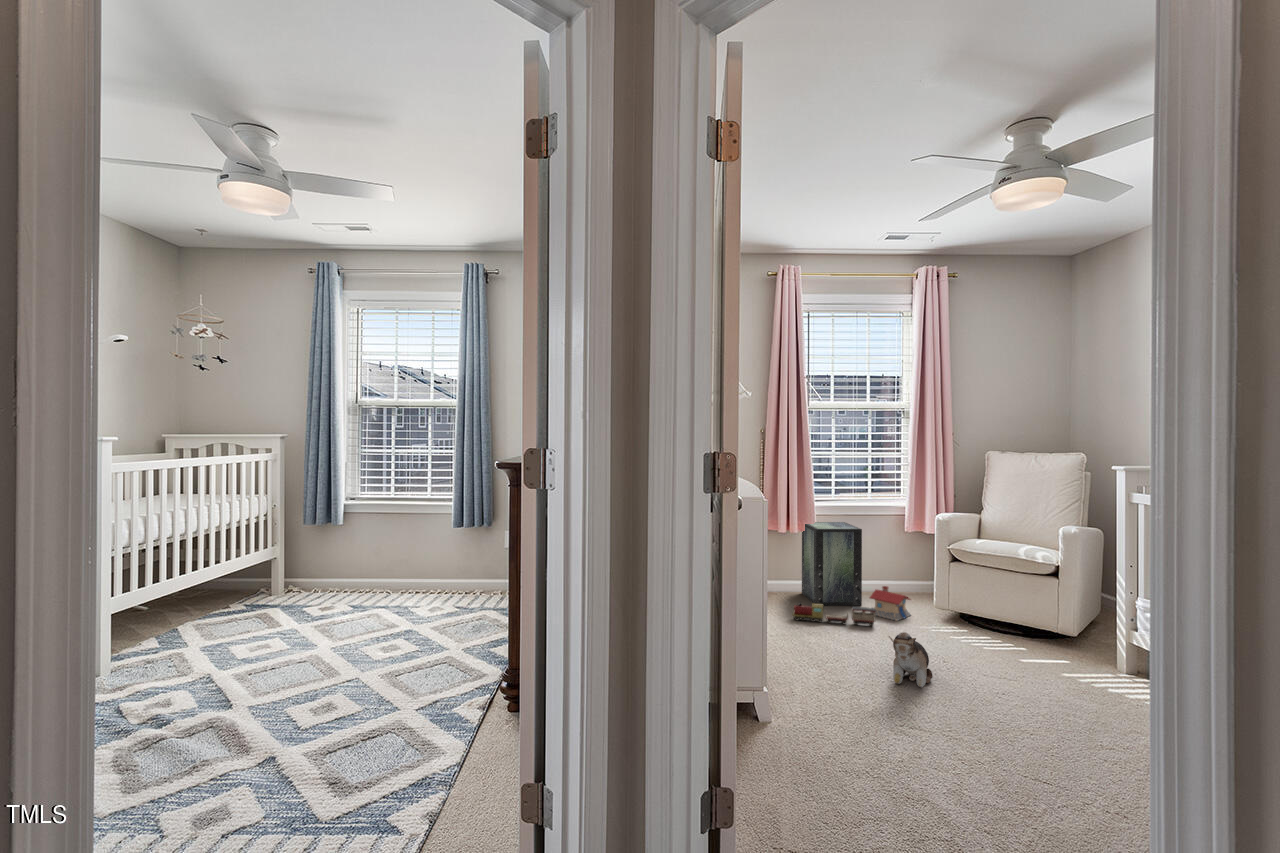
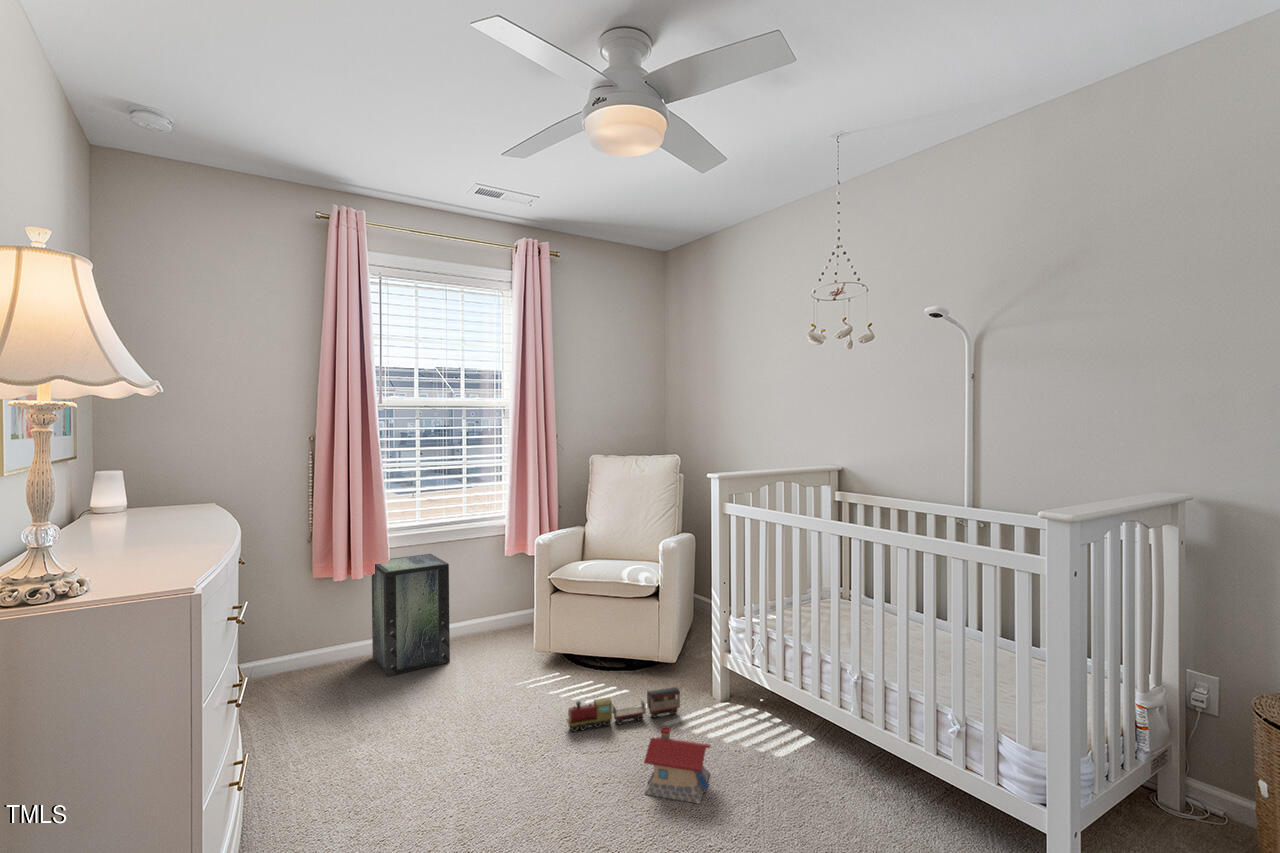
toy house: present [870,586,911,621] -> present [644,727,710,803]
toy train: present [793,602,875,626] -> present [567,687,680,732]
plush toy: present [889,632,932,687] -> none [453,734,518,810]

